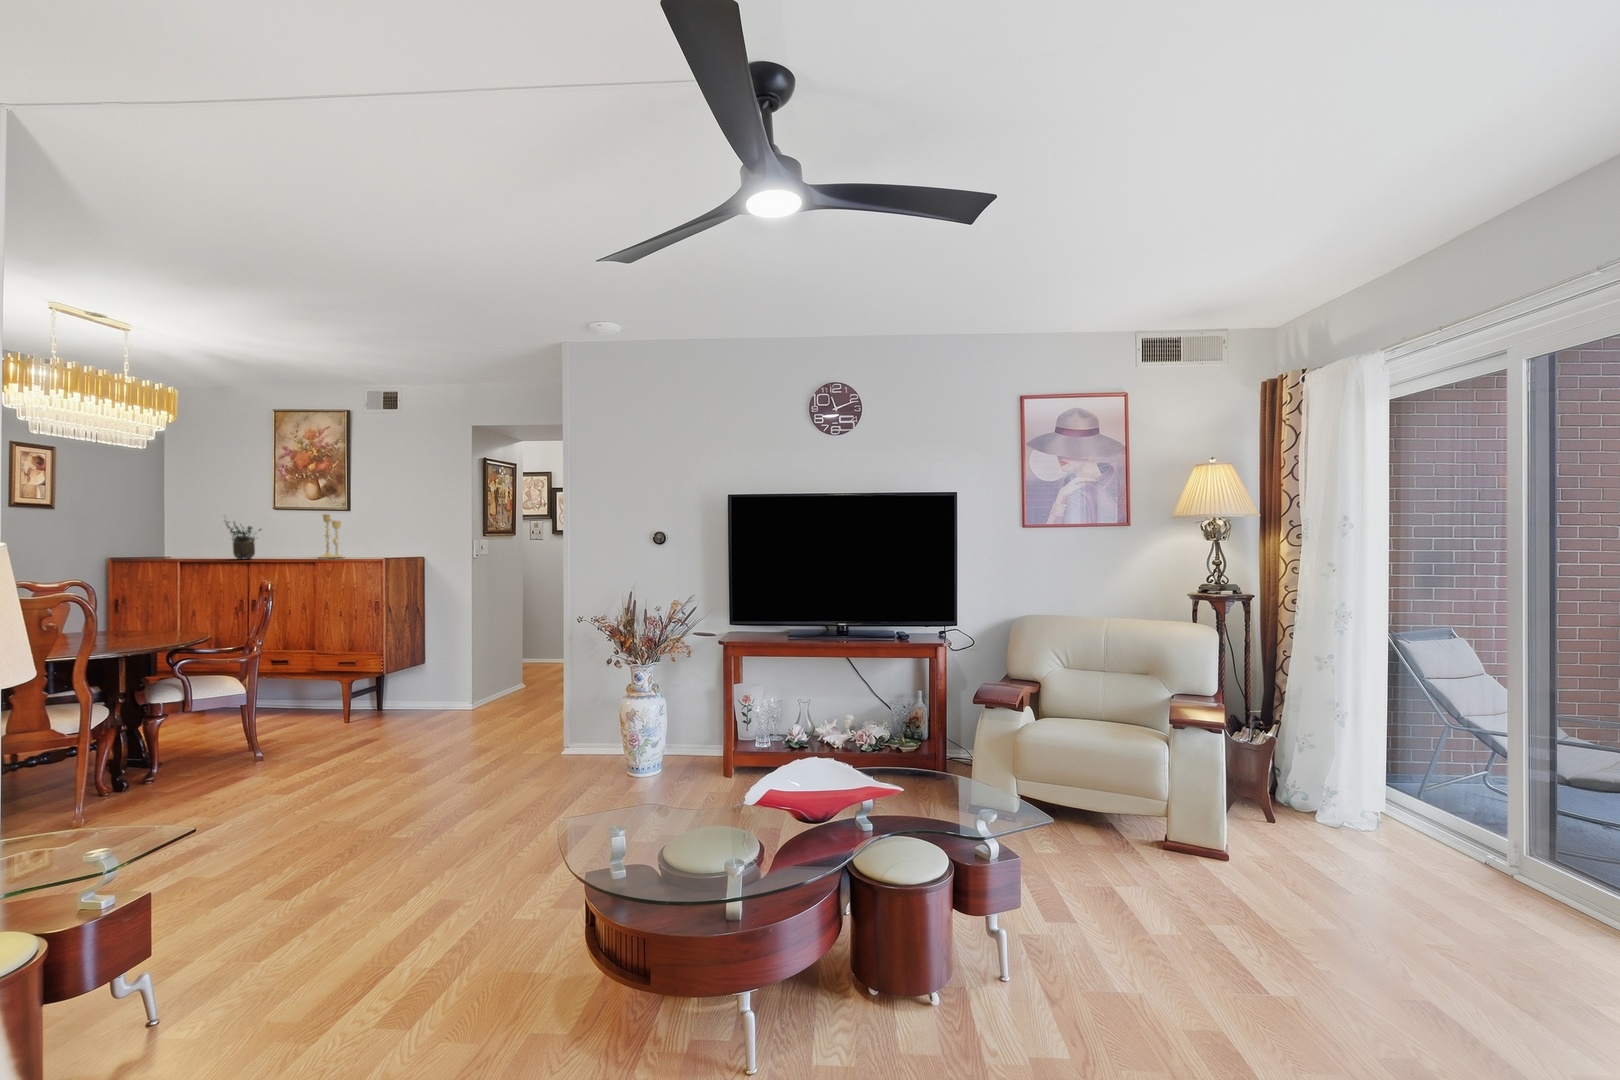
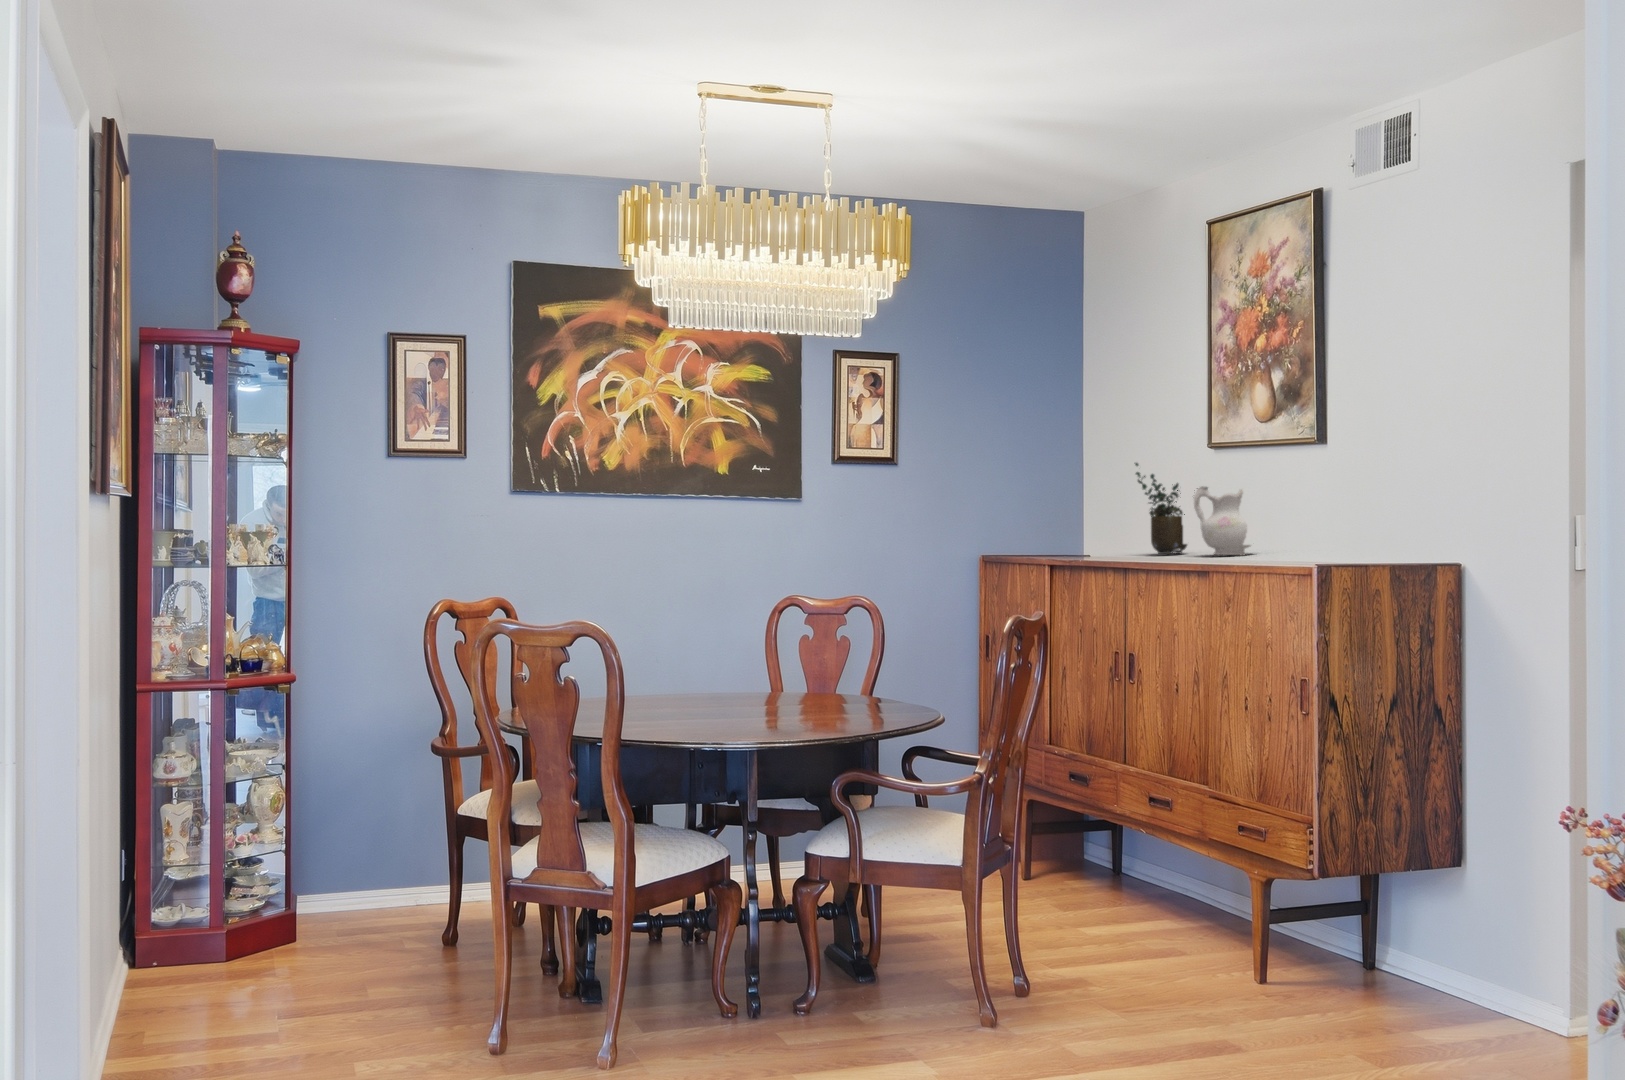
candlestick: present [320,514,341,558] -> none [1269,451,1314,556]
ceramic pitcher: none [270,528,304,559] -> present [1194,486,1250,556]

